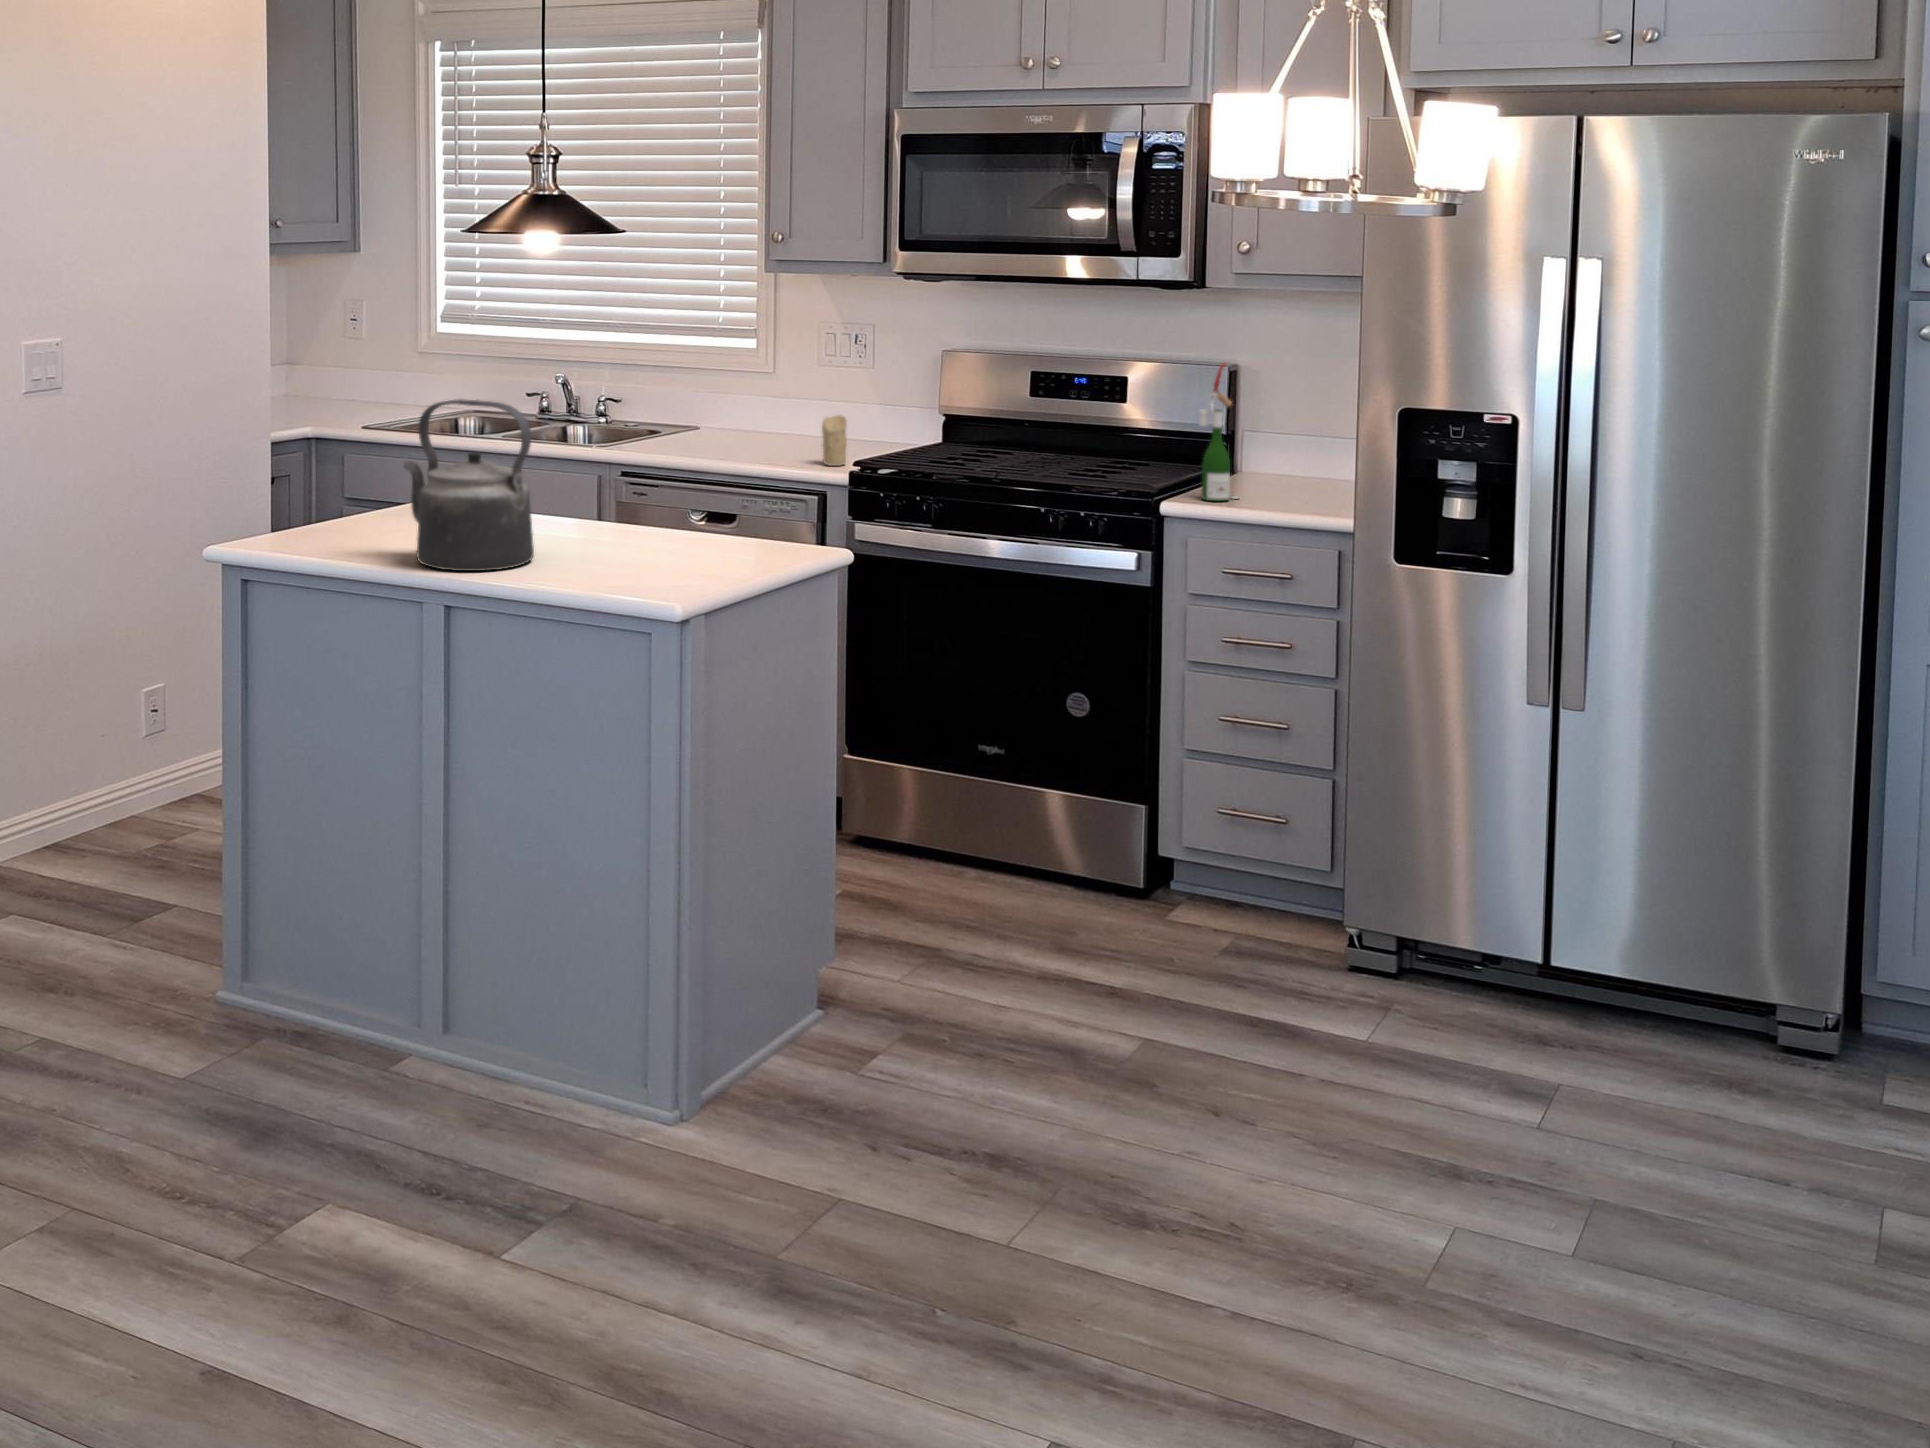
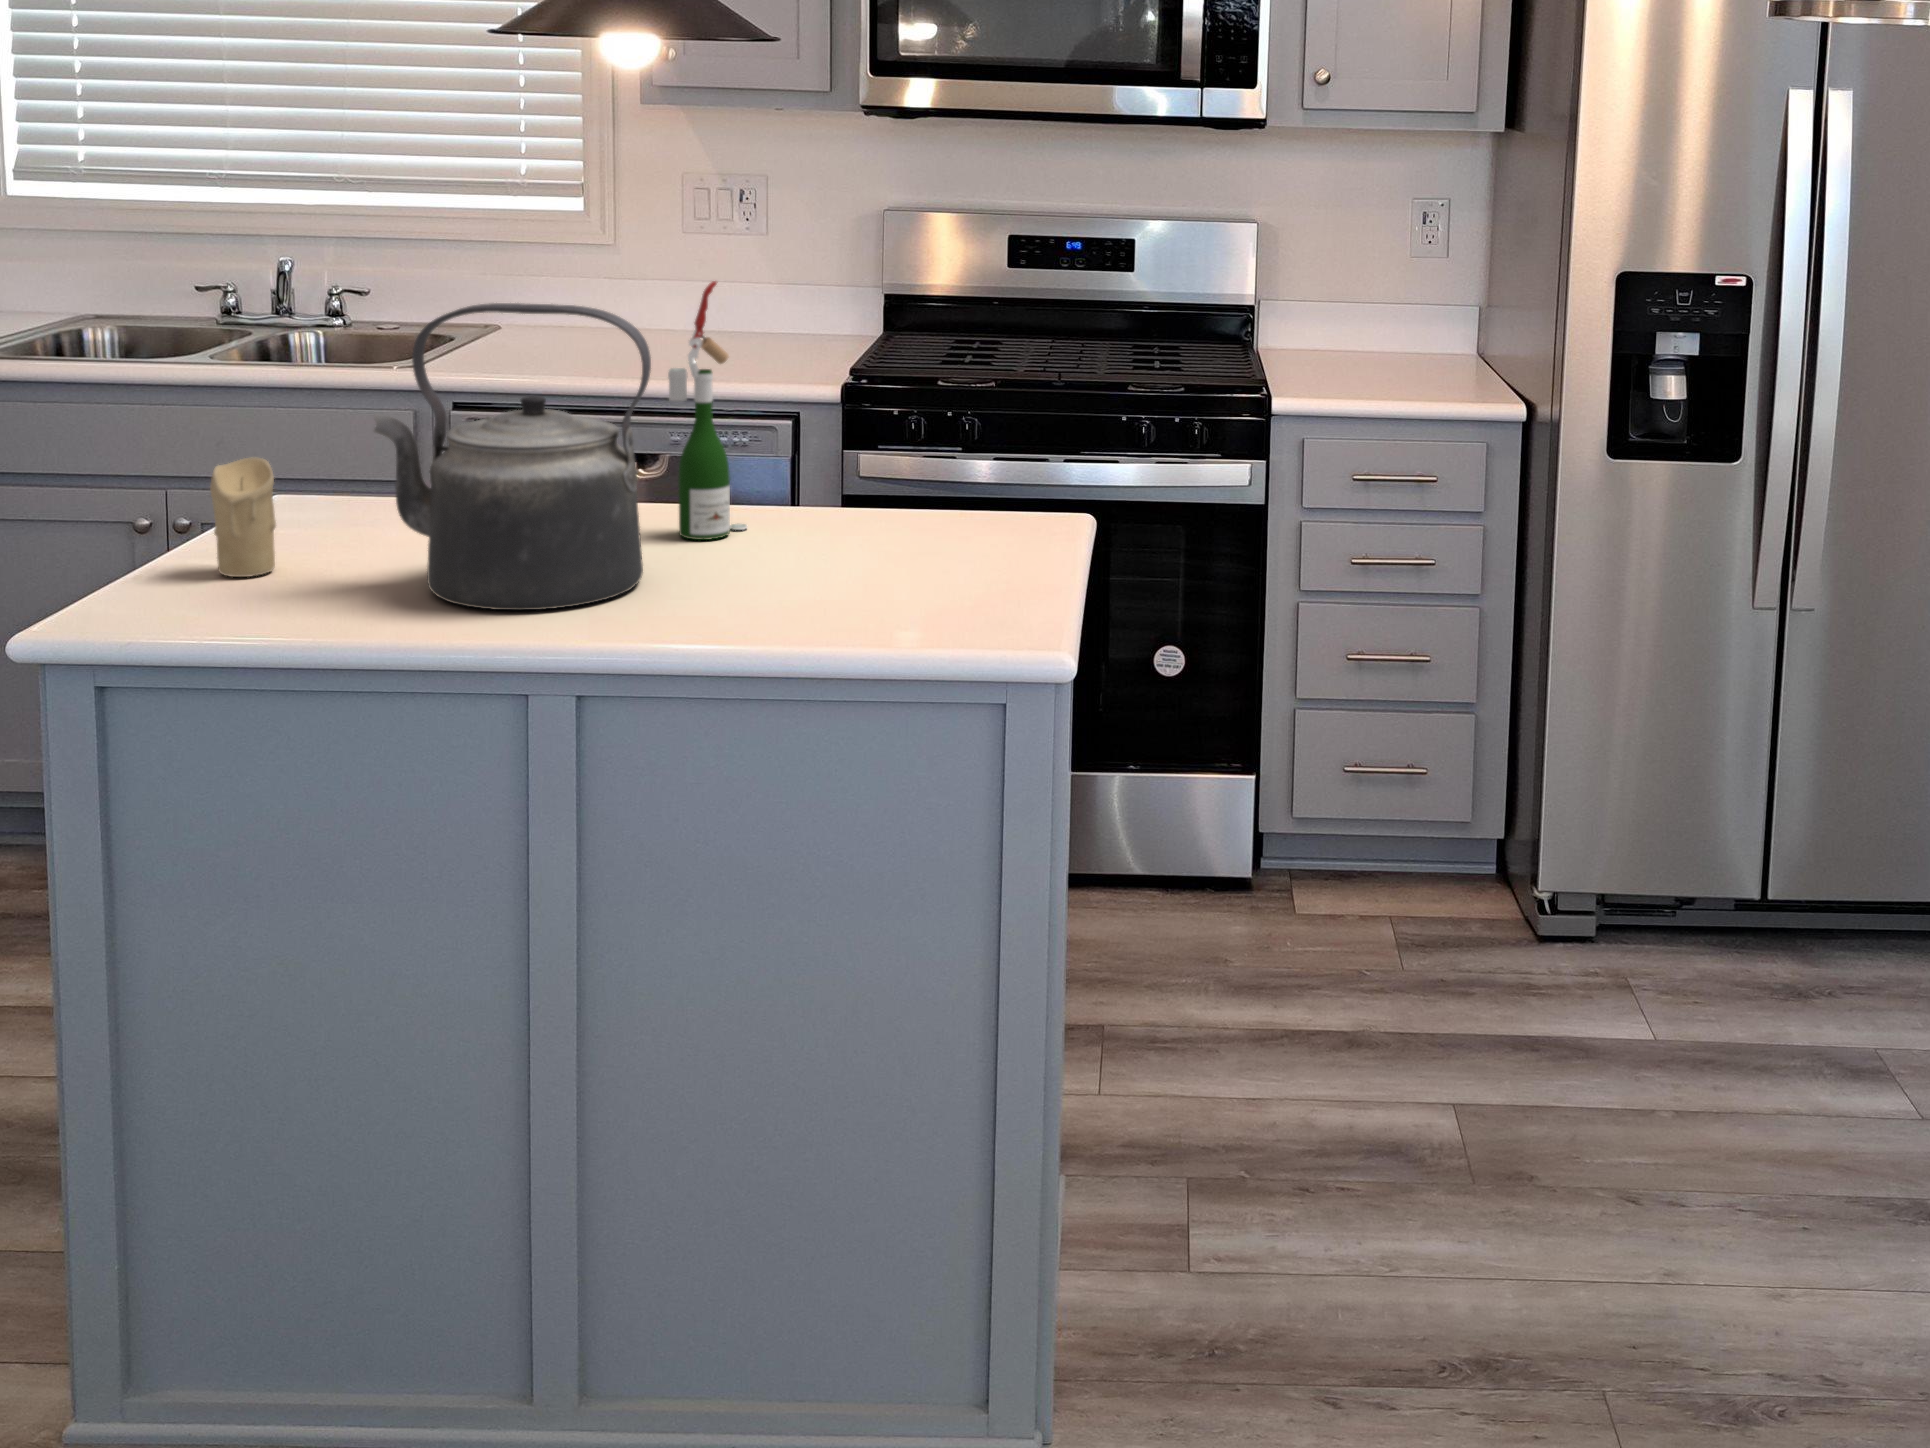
wine bottle: present [1199,363,1238,501] -> present [668,281,747,540]
candle: present [822,415,847,466] -> present [210,457,276,577]

